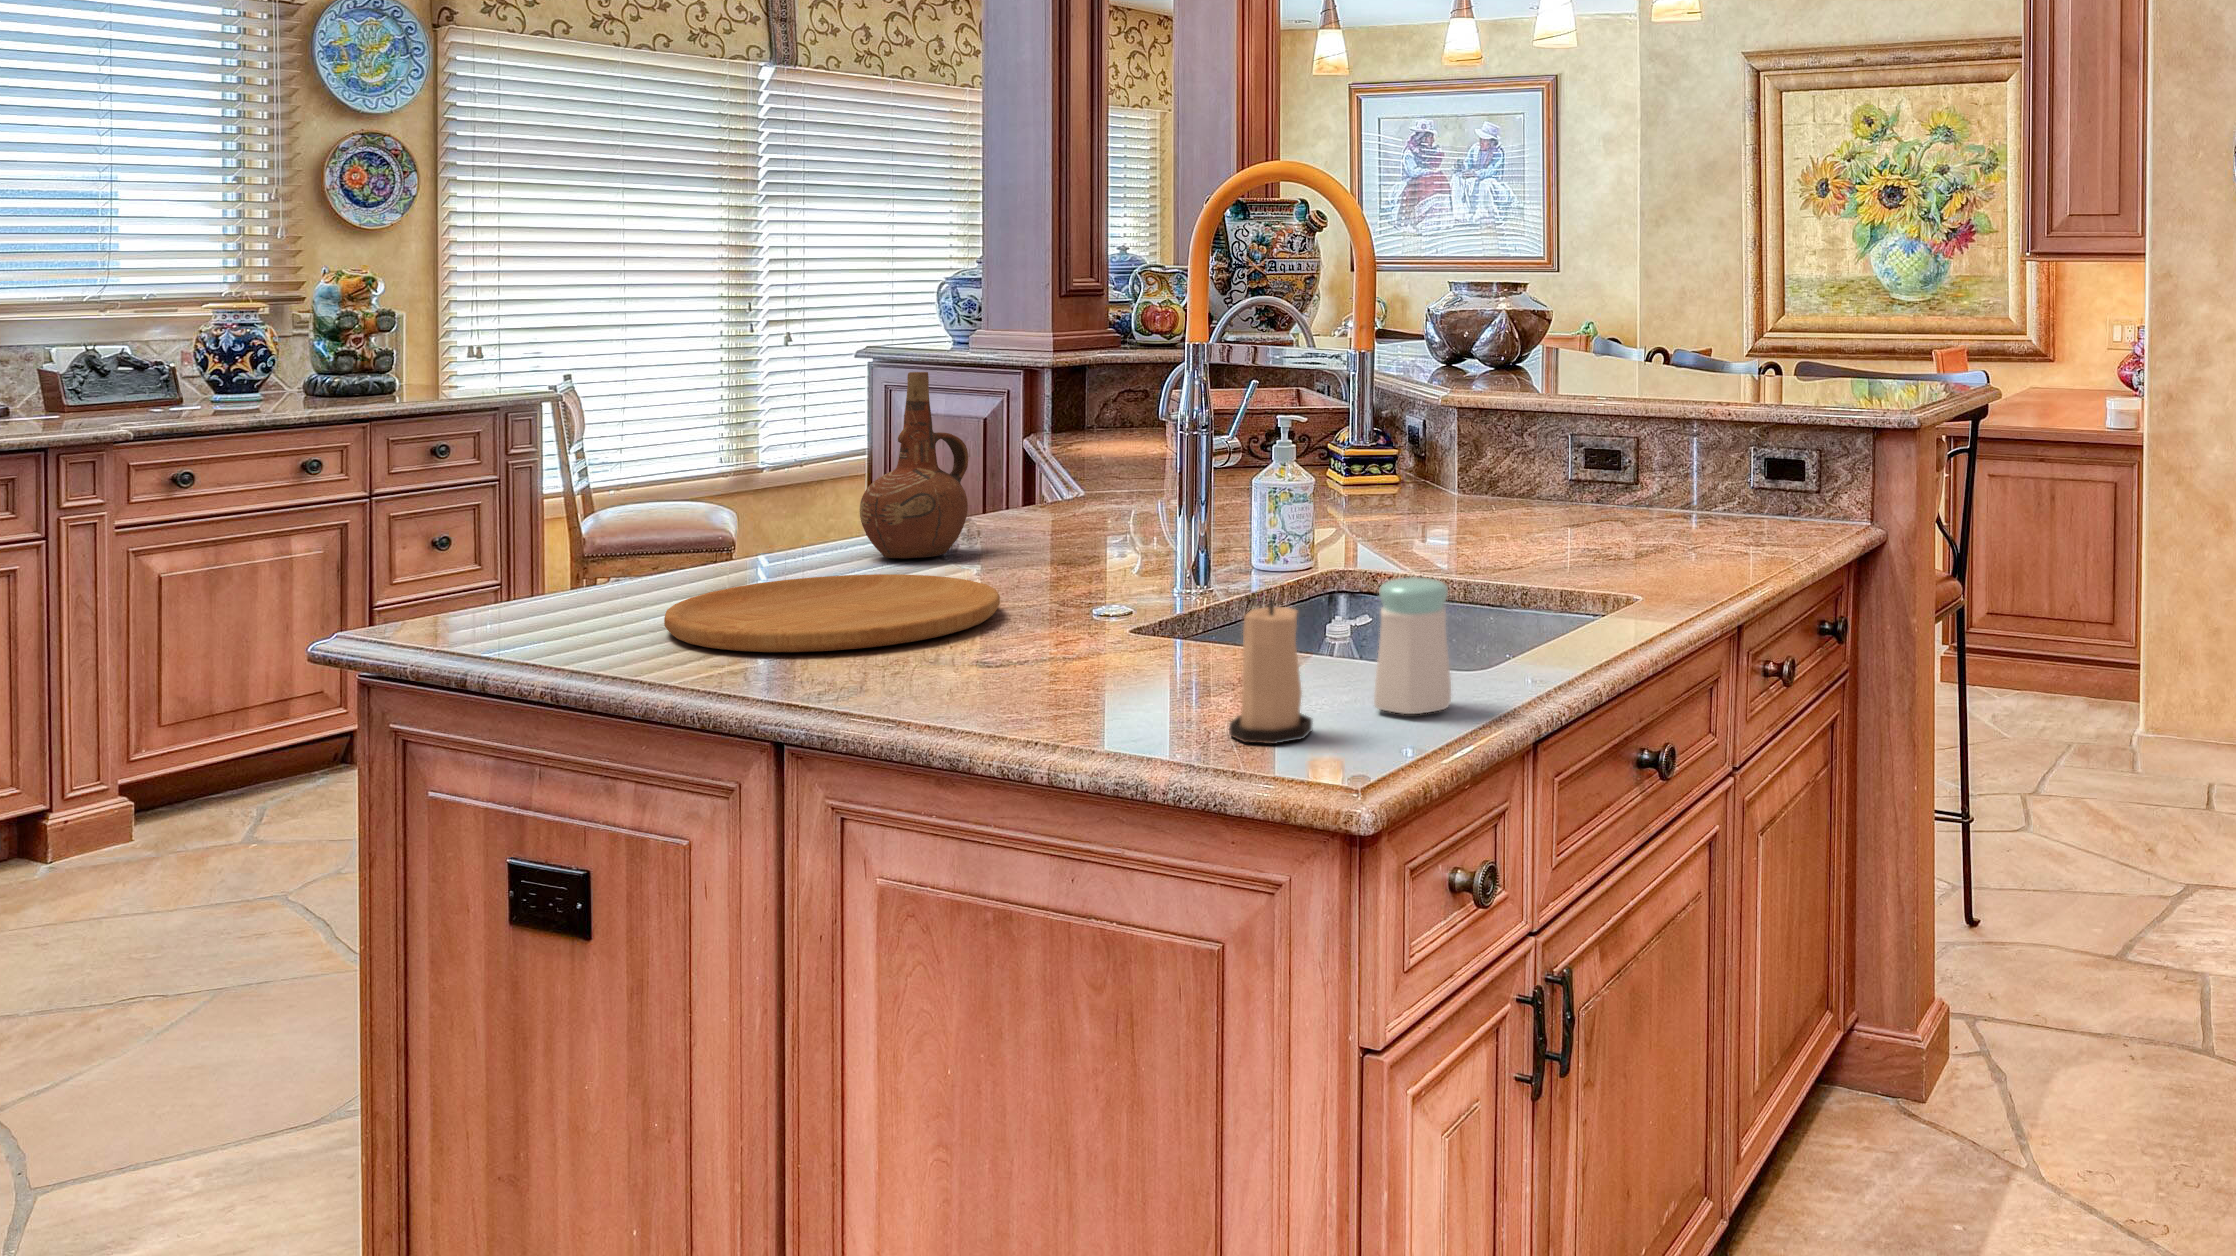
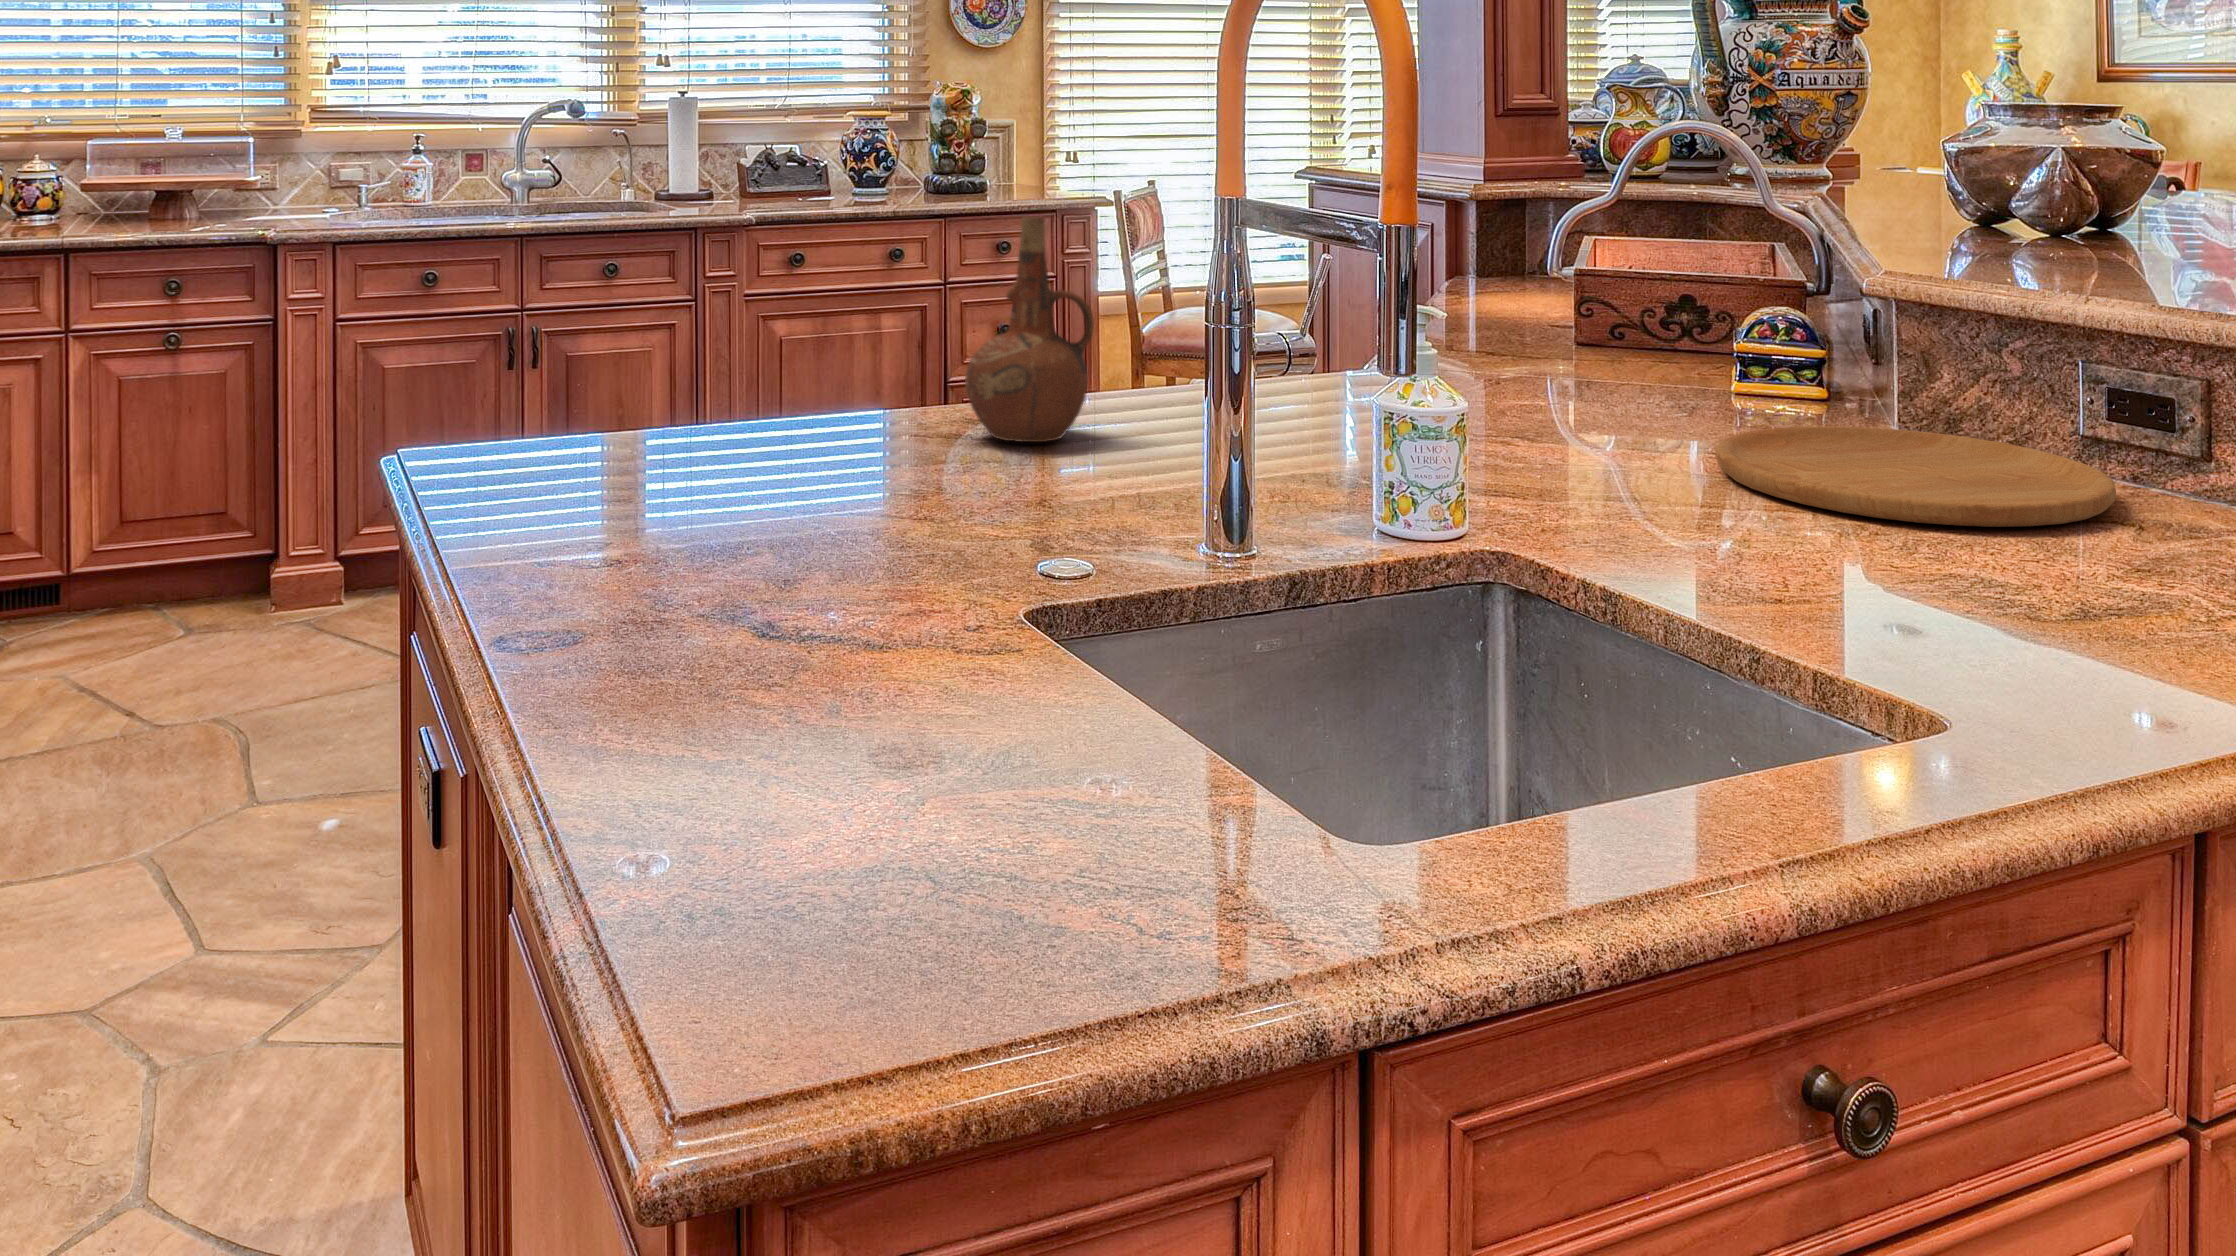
cutting board: present [664,574,1000,652] -> present [1716,426,2116,527]
salt shaker: present [1374,577,1451,714] -> none [1067,653,1218,921]
candle: present [1229,600,1312,744] -> none [786,658,920,916]

